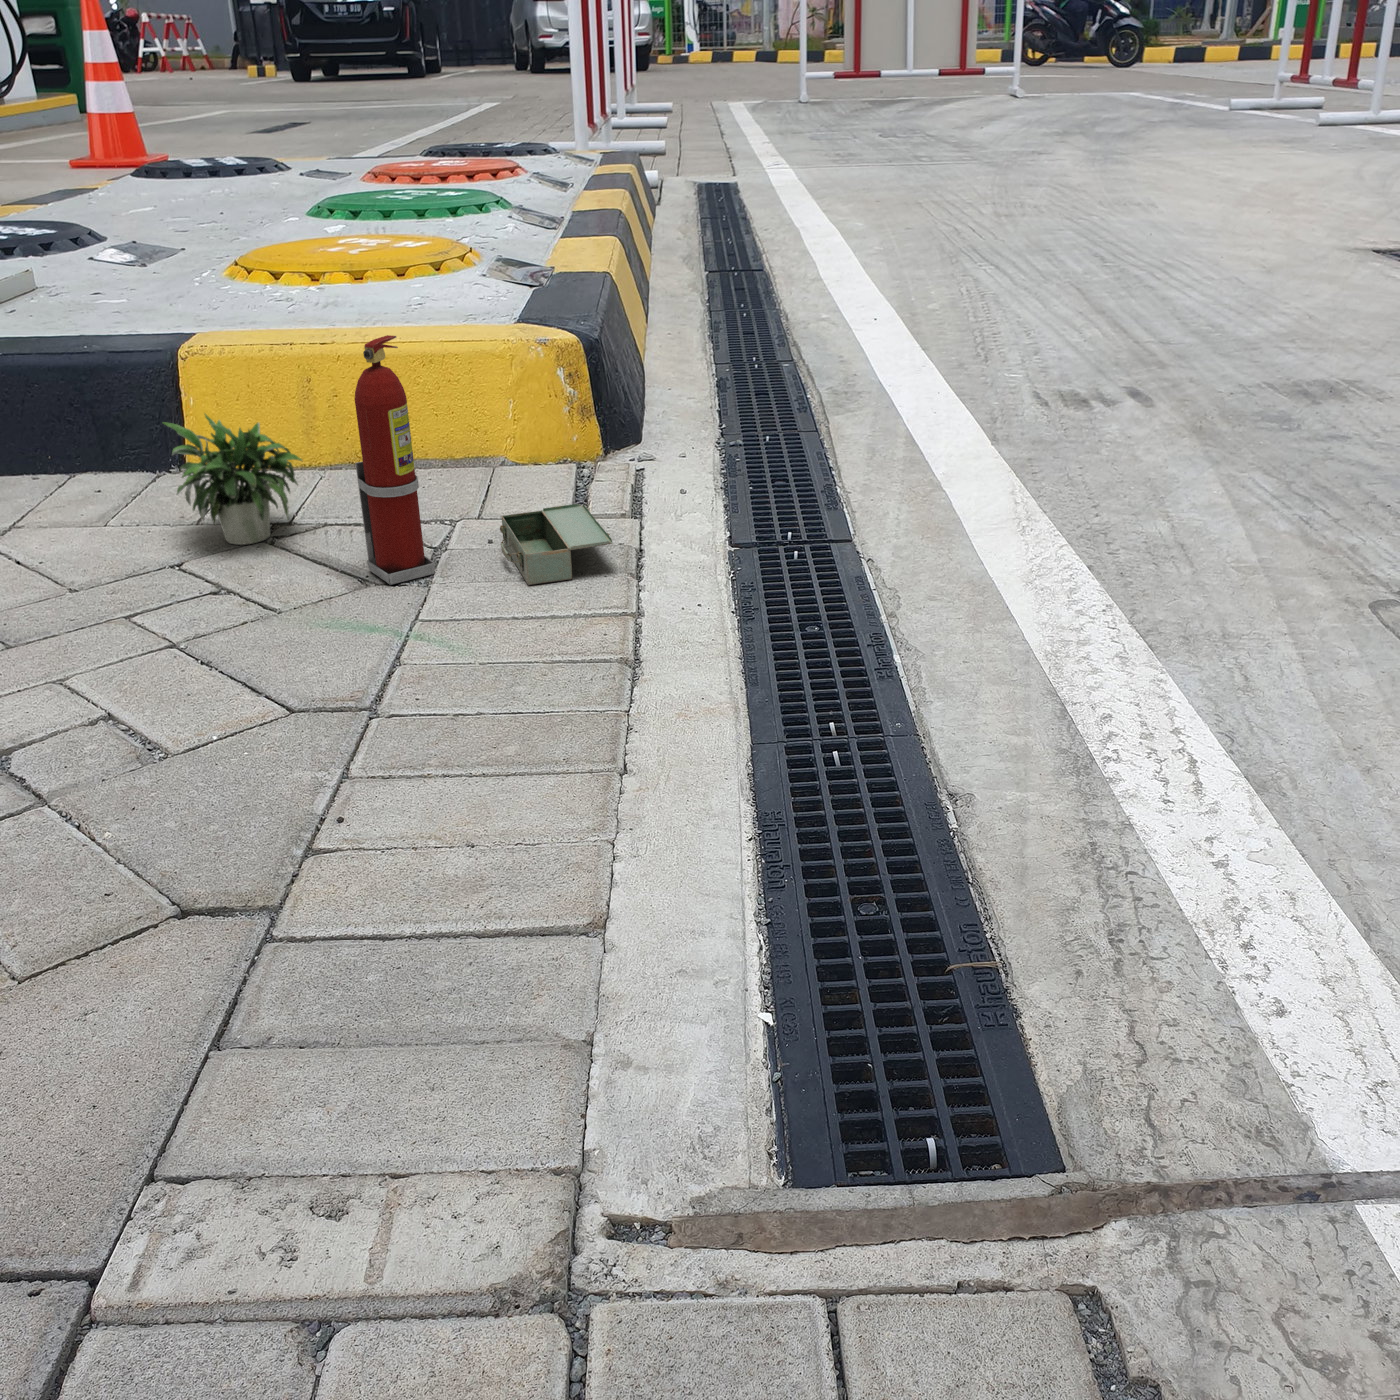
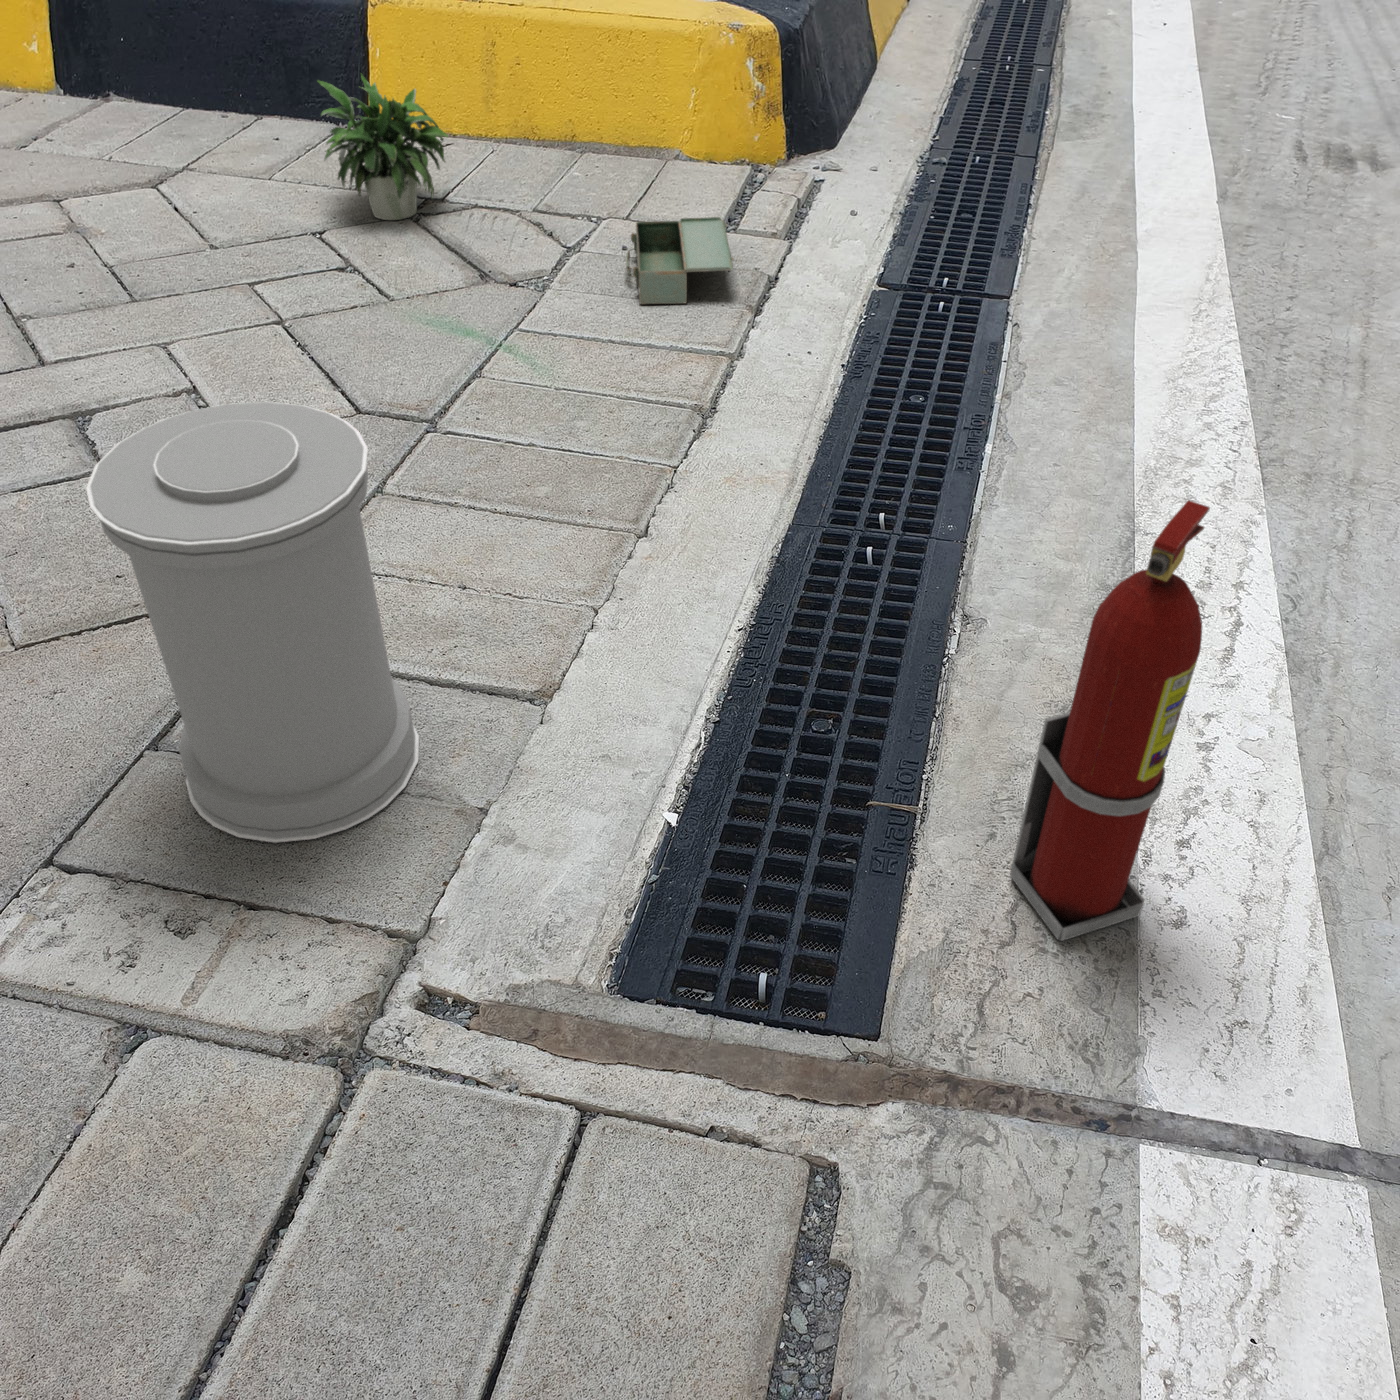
fire extinguisher: present [355,335,435,585] -> present [1010,500,1210,941]
trash can: none [193,657,506,1118] -> present [86,402,419,842]

